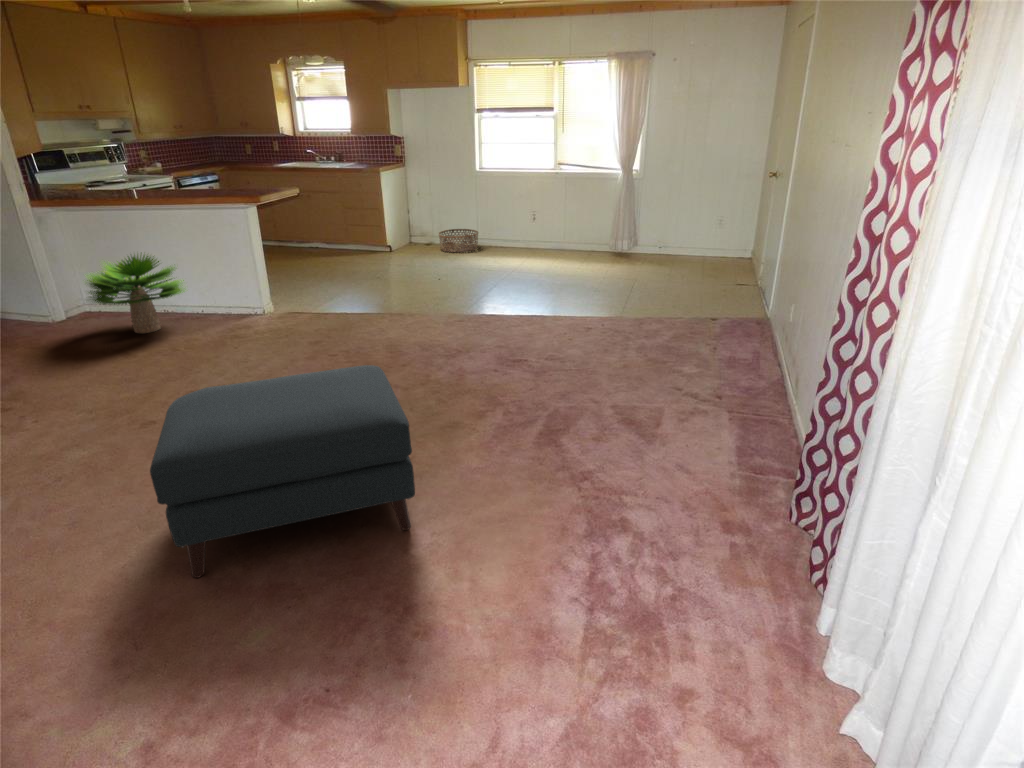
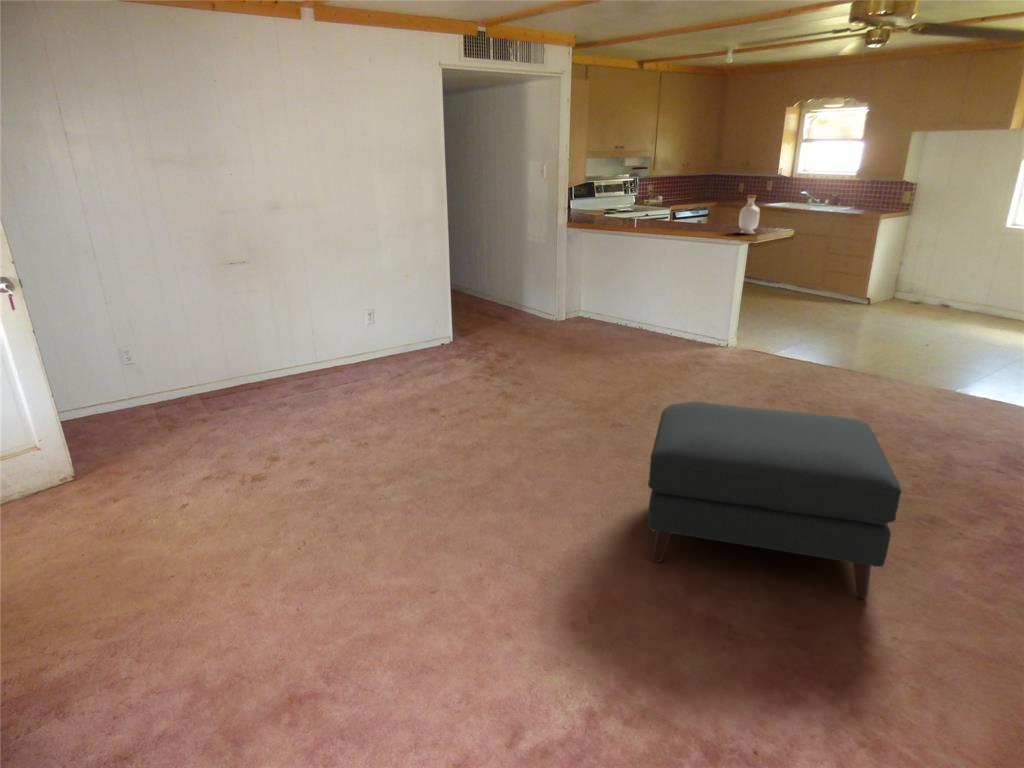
bottle: none [237,155,260,195] -> present [739,195,760,234]
basket: present [439,229,478,252] -> none [932,291,991,320]
potted plant: present [87,253,186,333] -> none [585,272,669,343]

